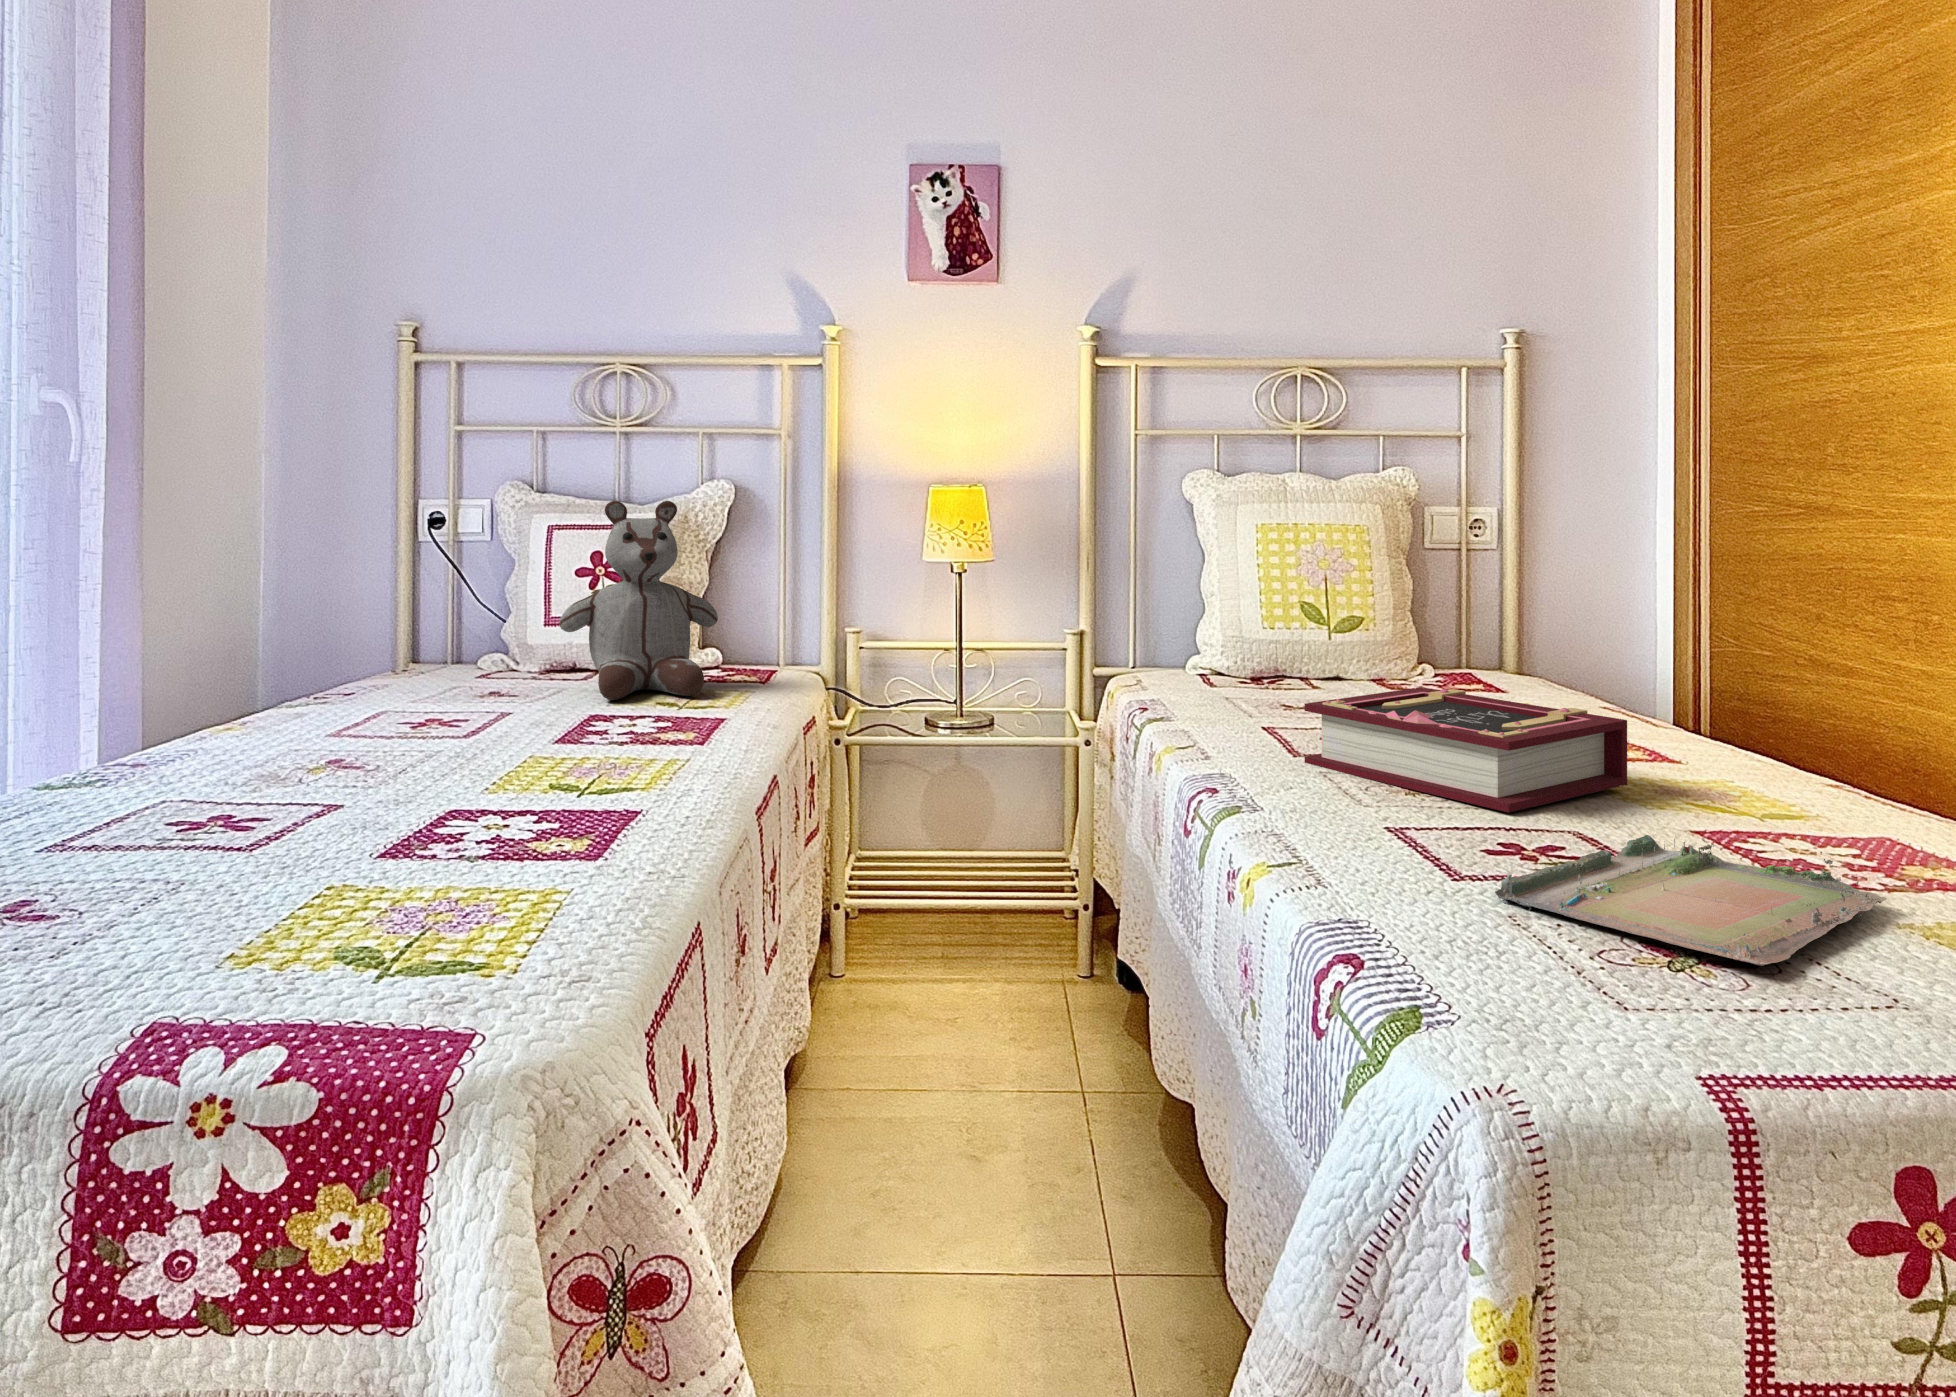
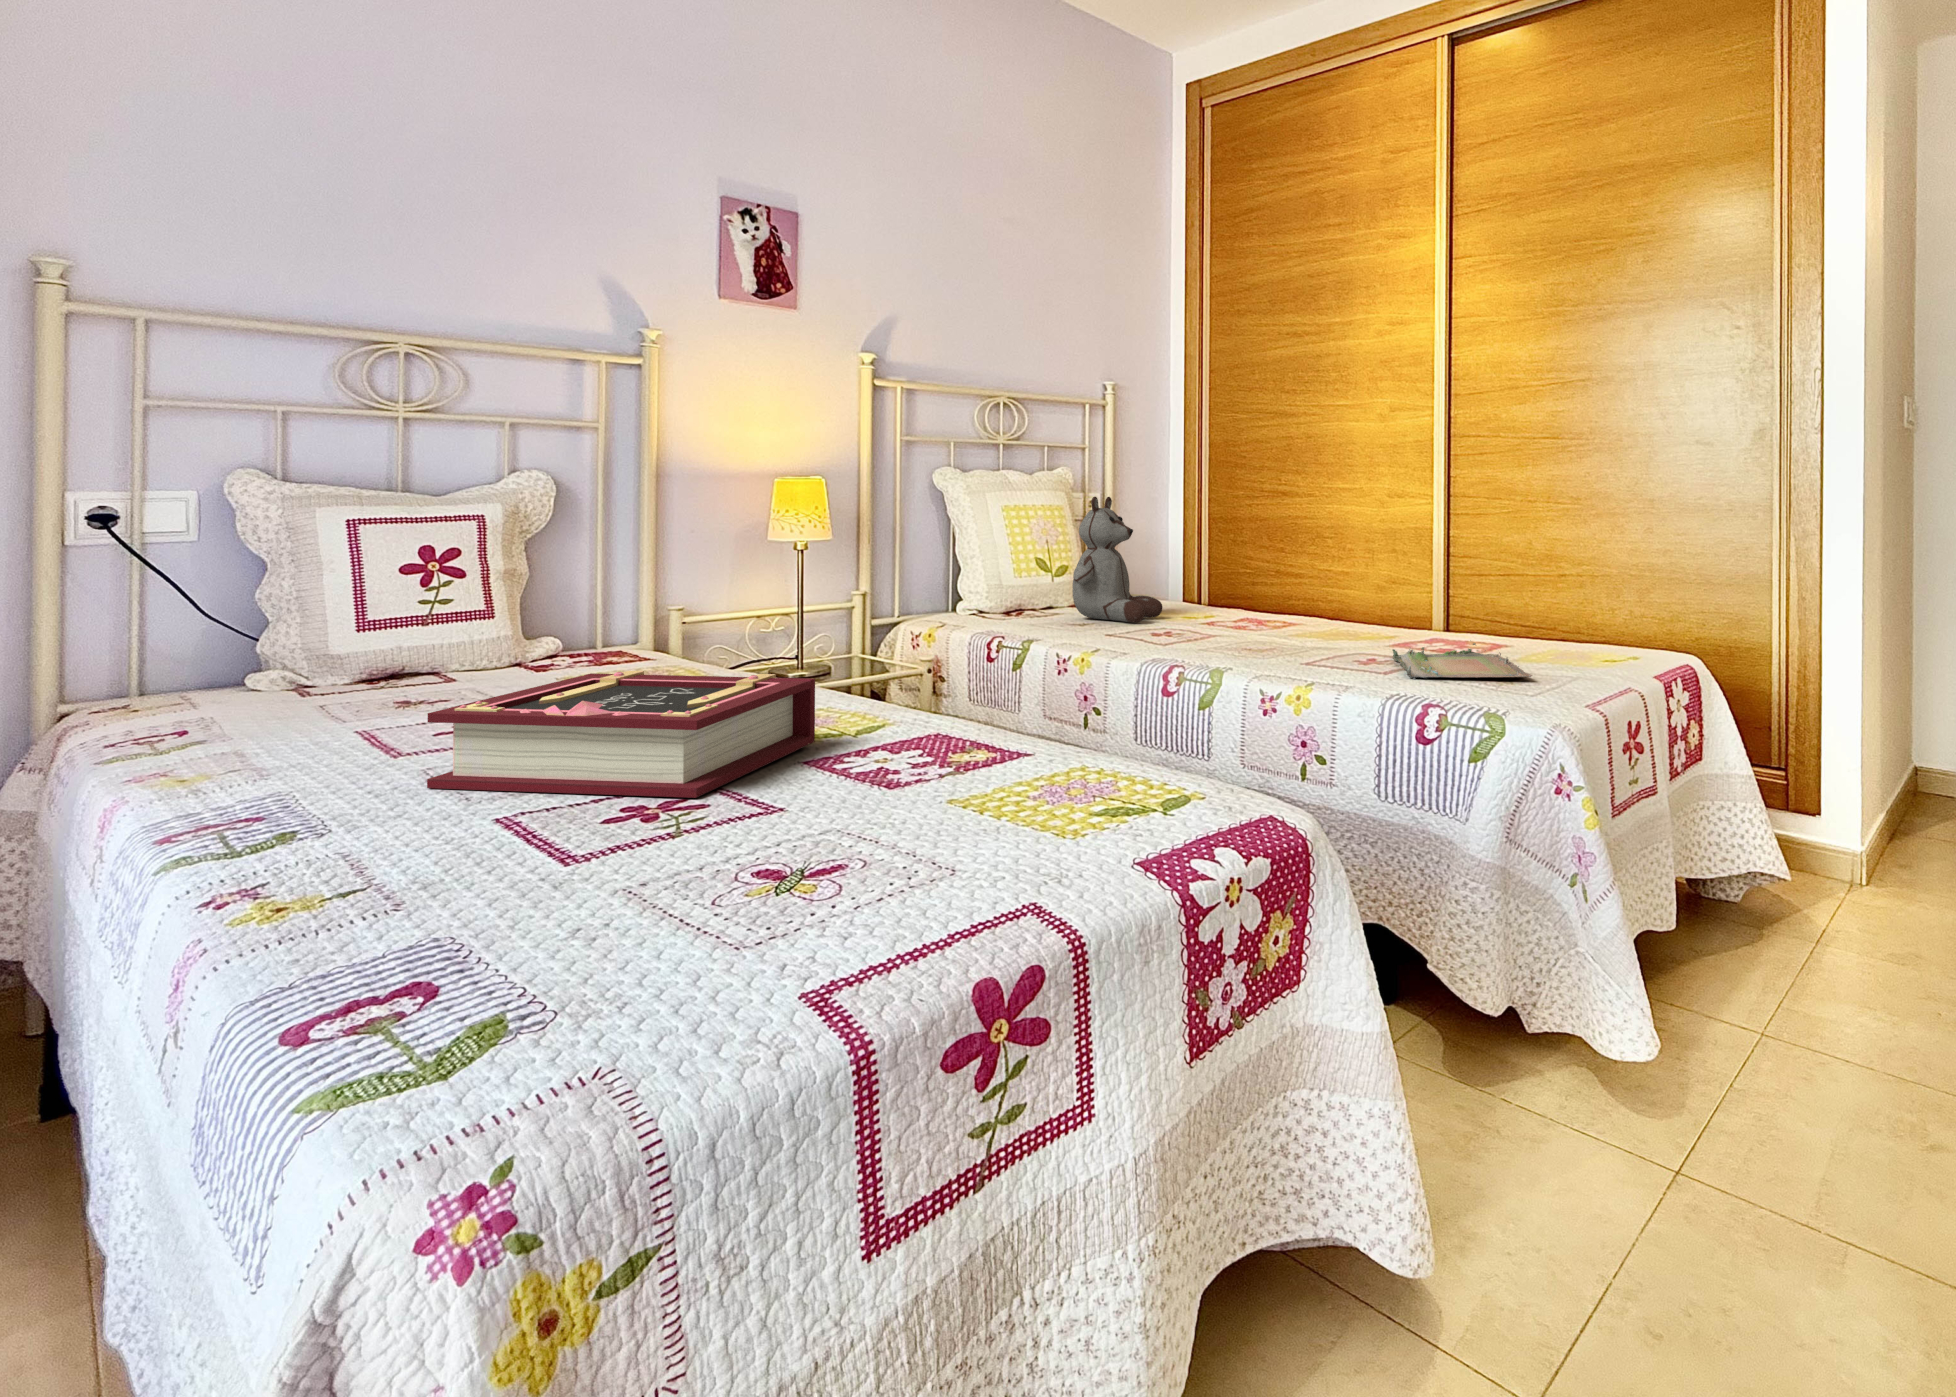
stuffed bear: present [559,501,718,700] -> present [1072,497,1163,623]
book: present [1304,687,1627,813] -> present [427,671,815,798]

